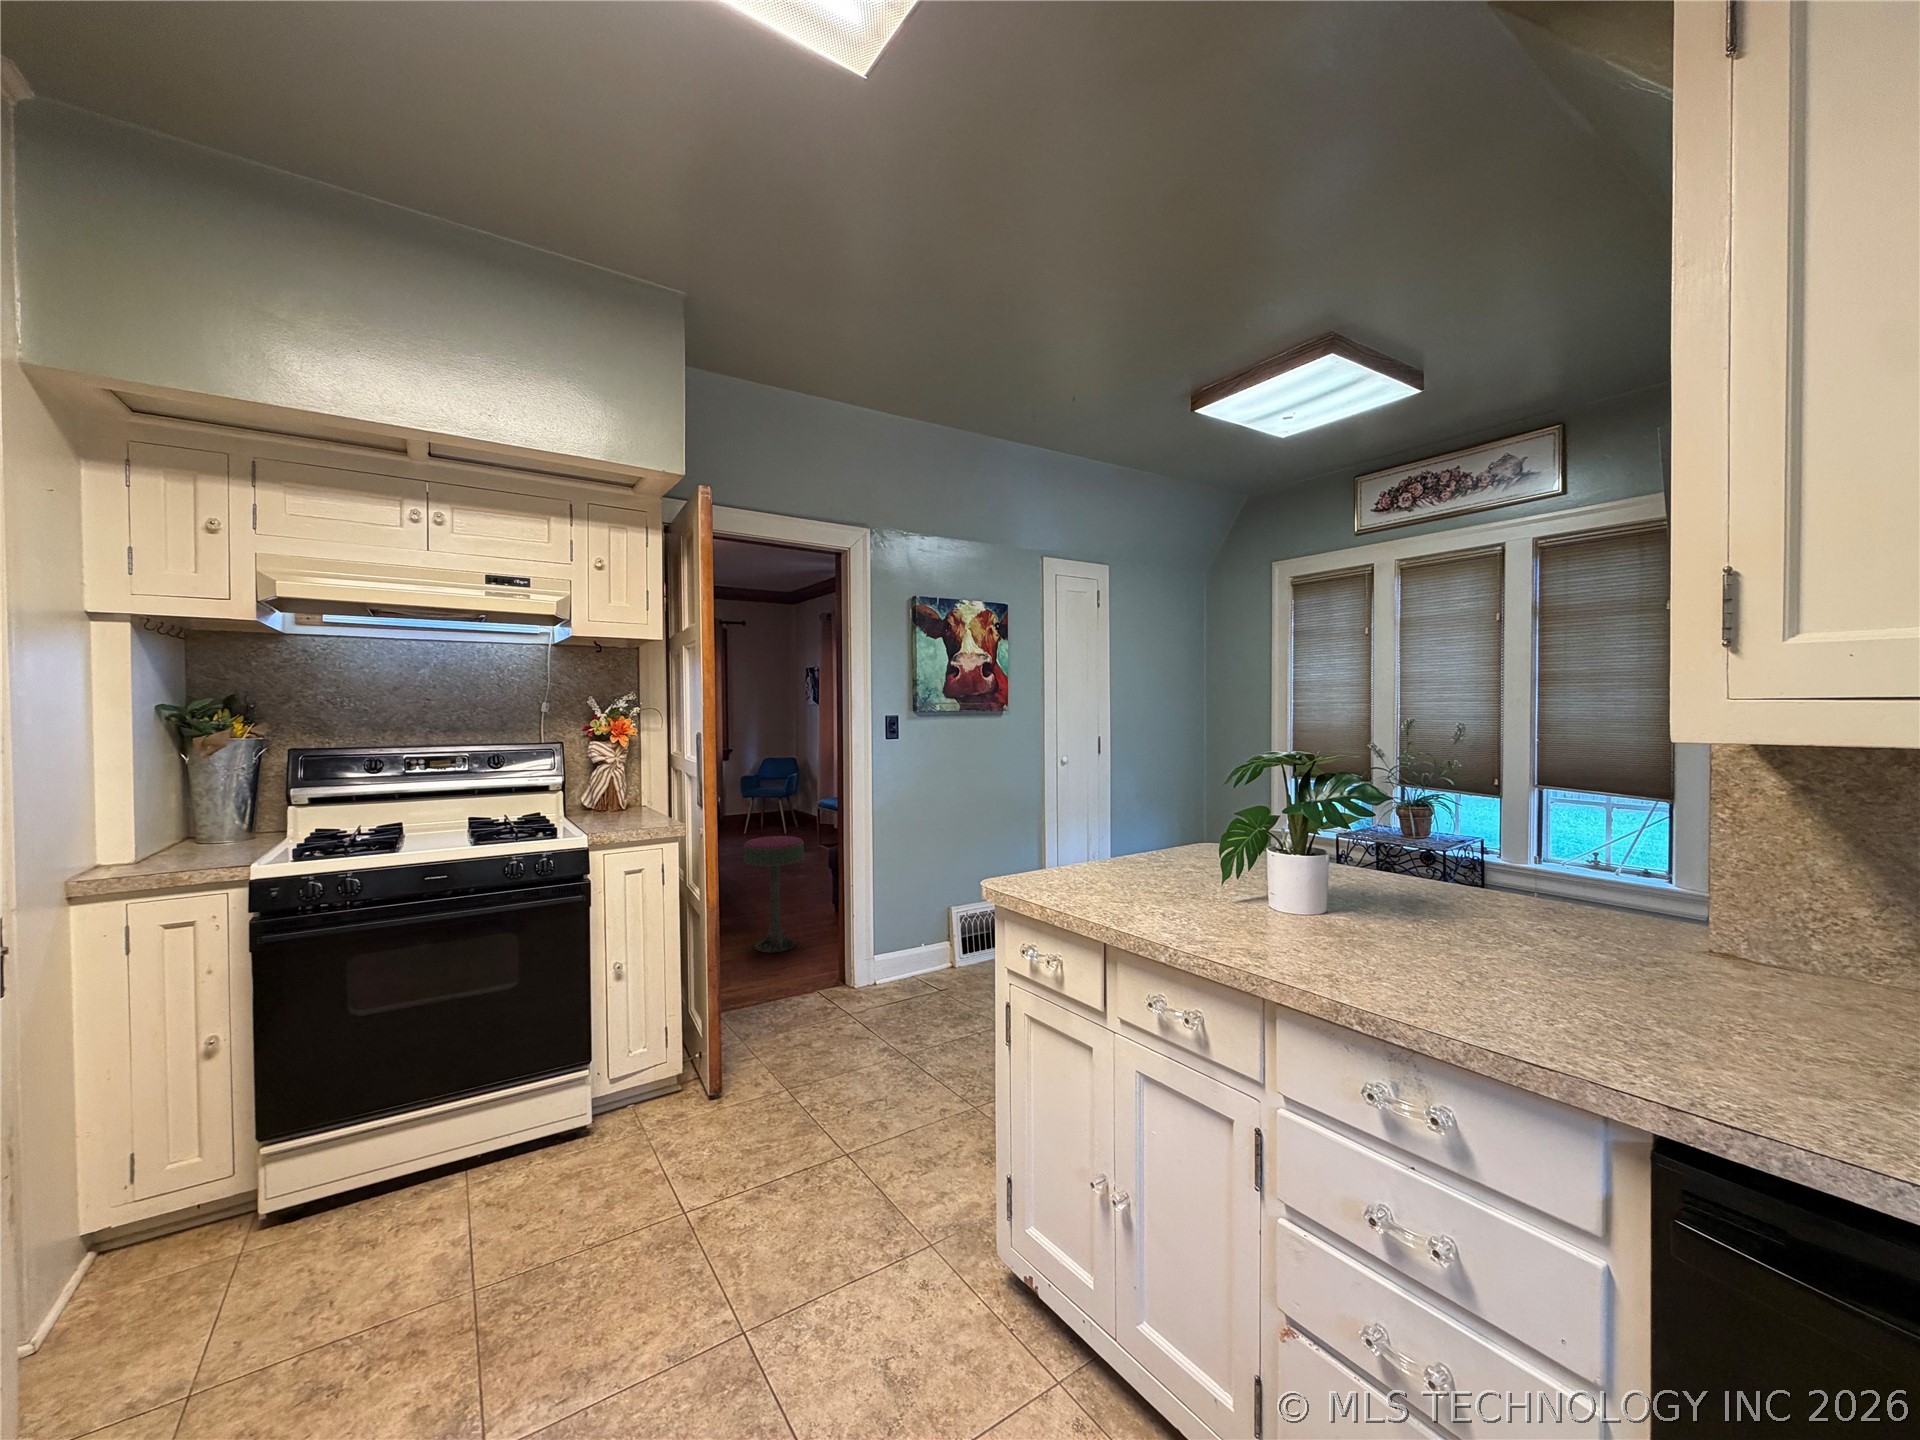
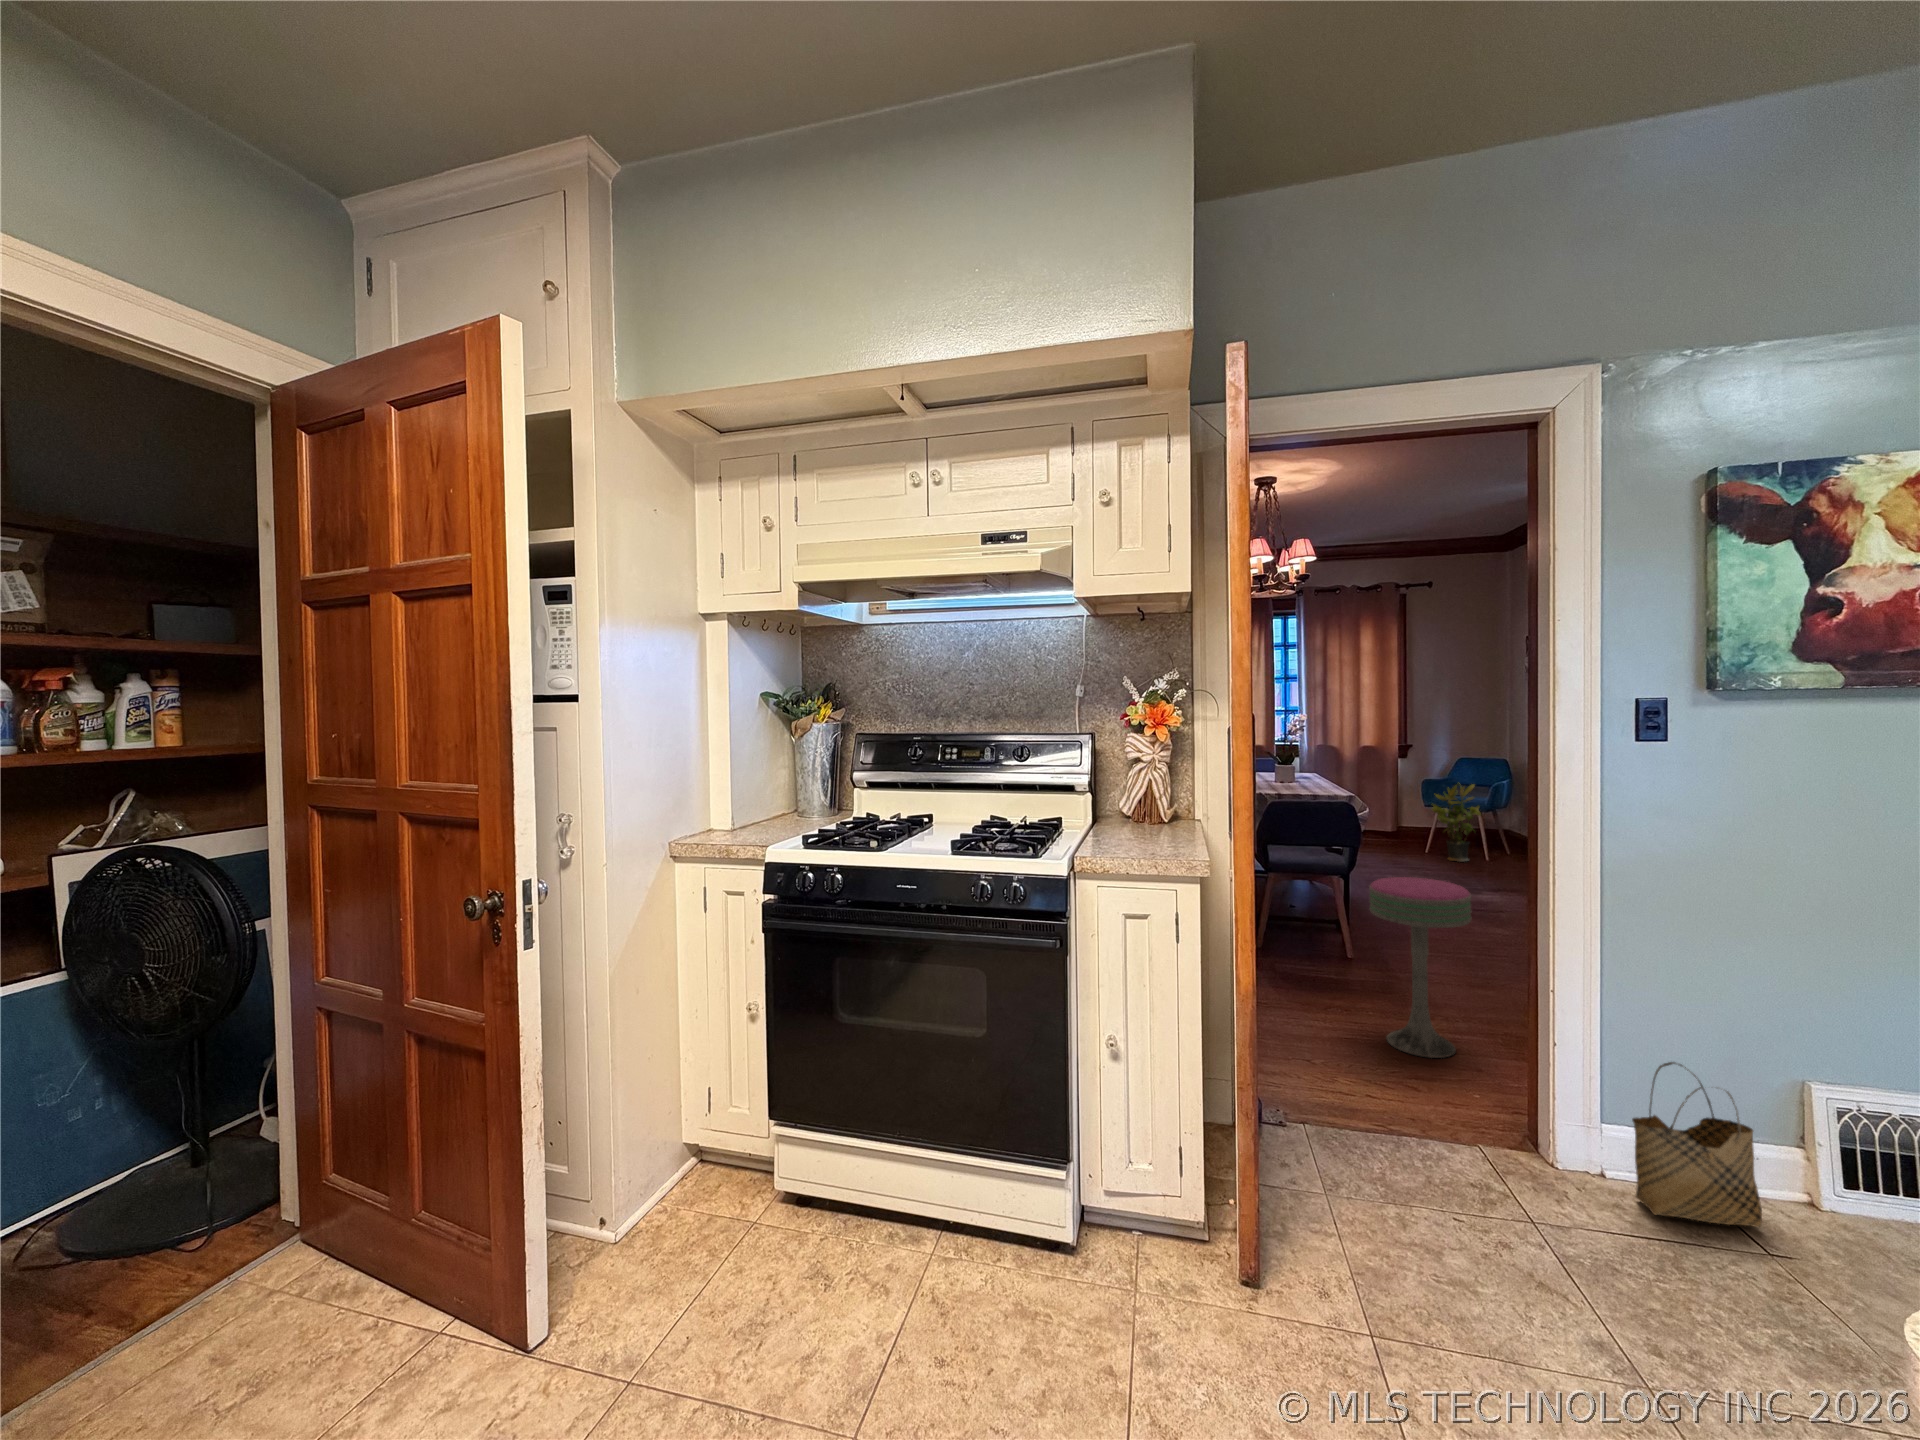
potted plant: none [752,776,784,834] -> present [1431,784,1481,862]
woven basket: none [889,908,937,988] -> present [1632,1062,1762,1227]

